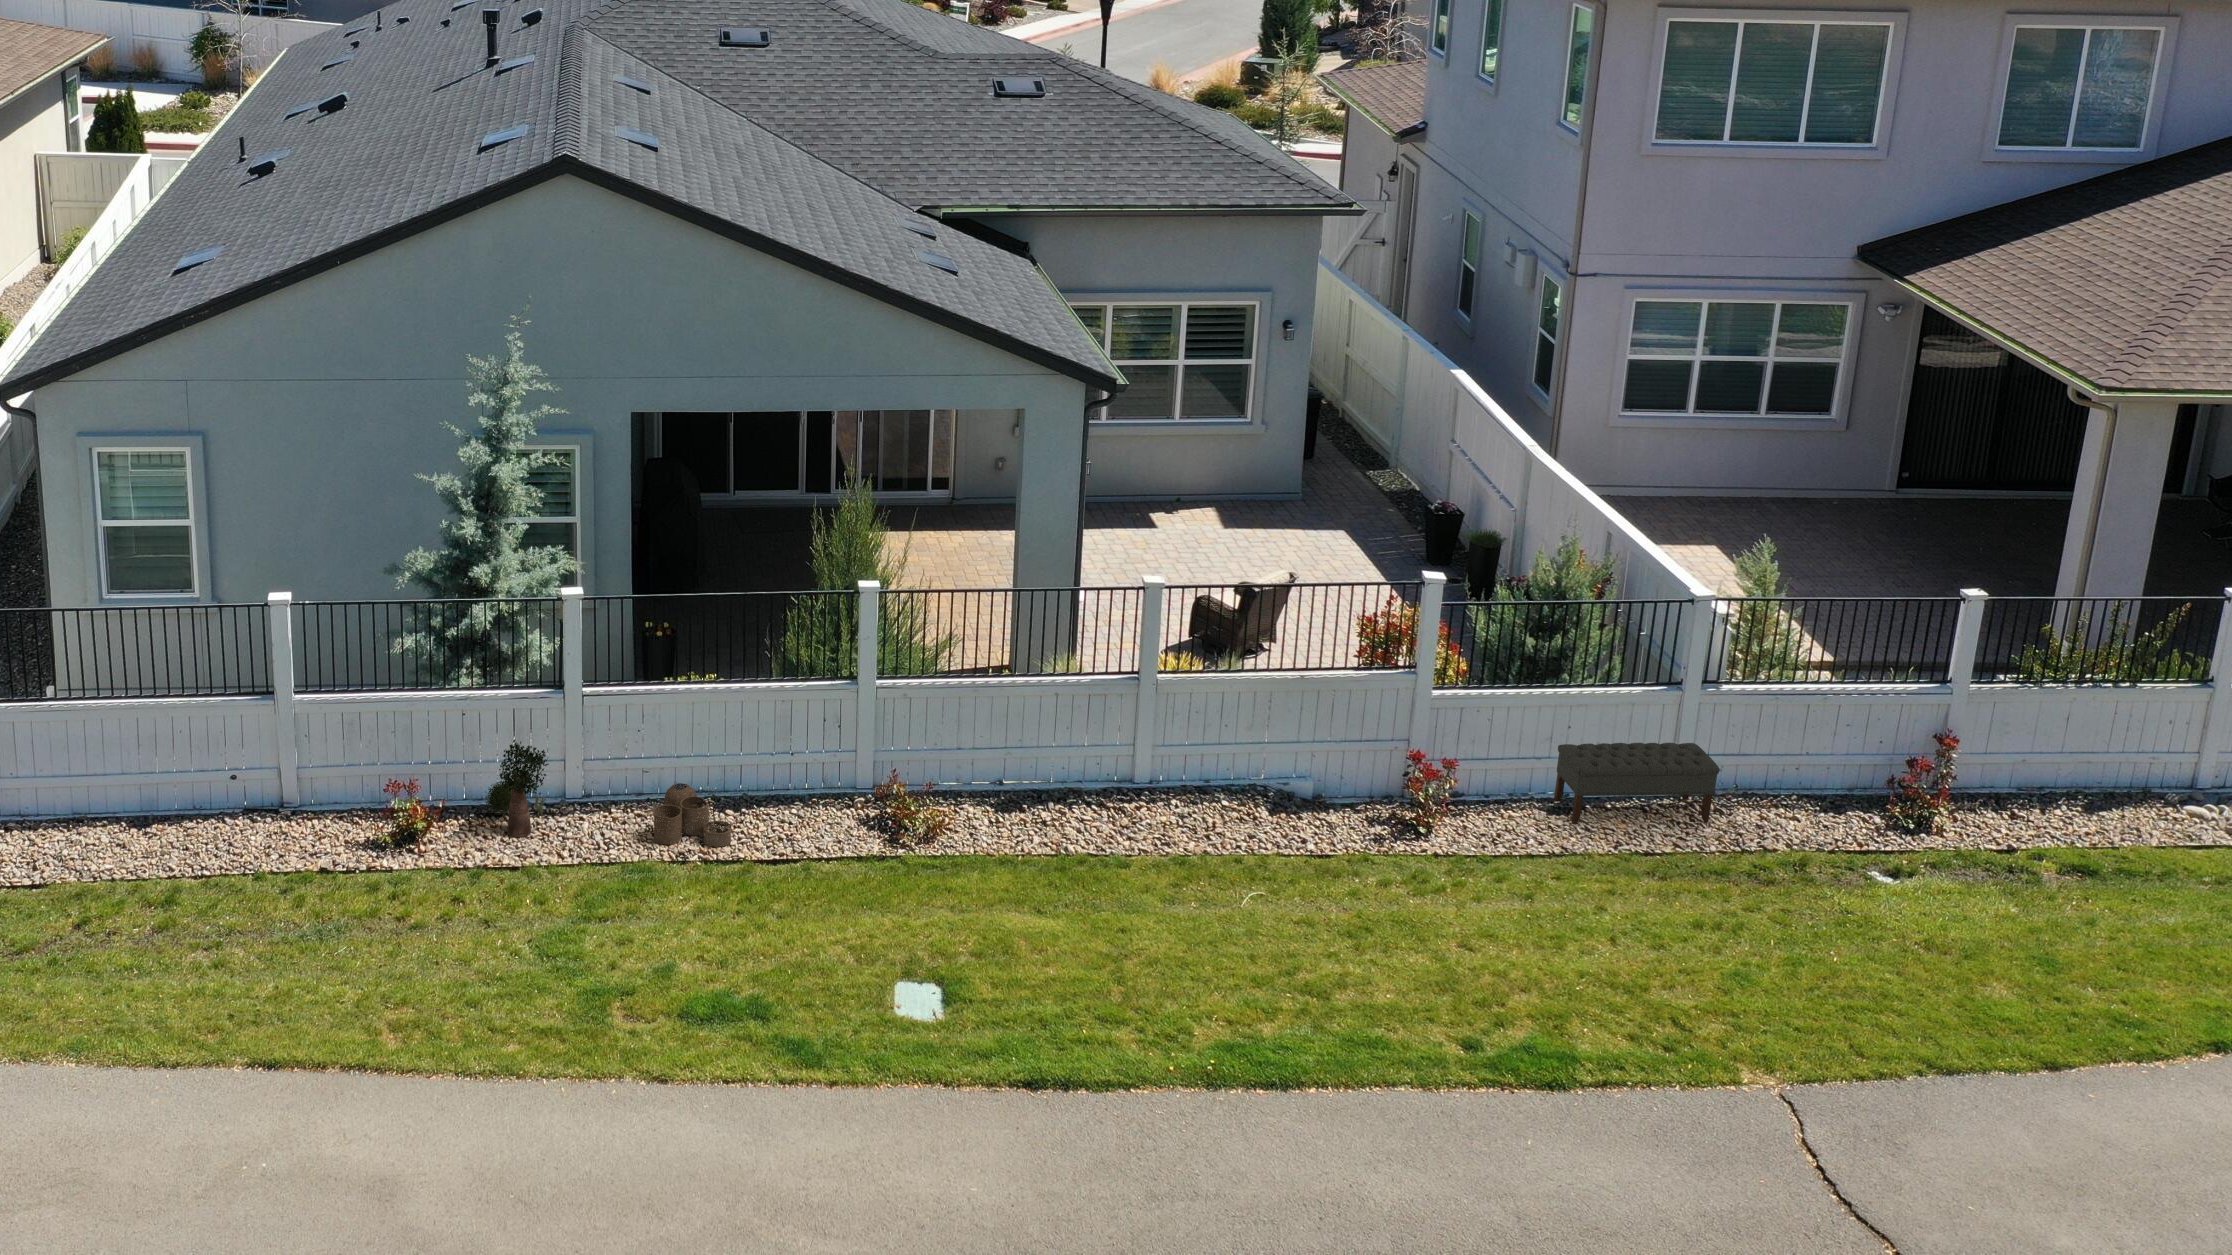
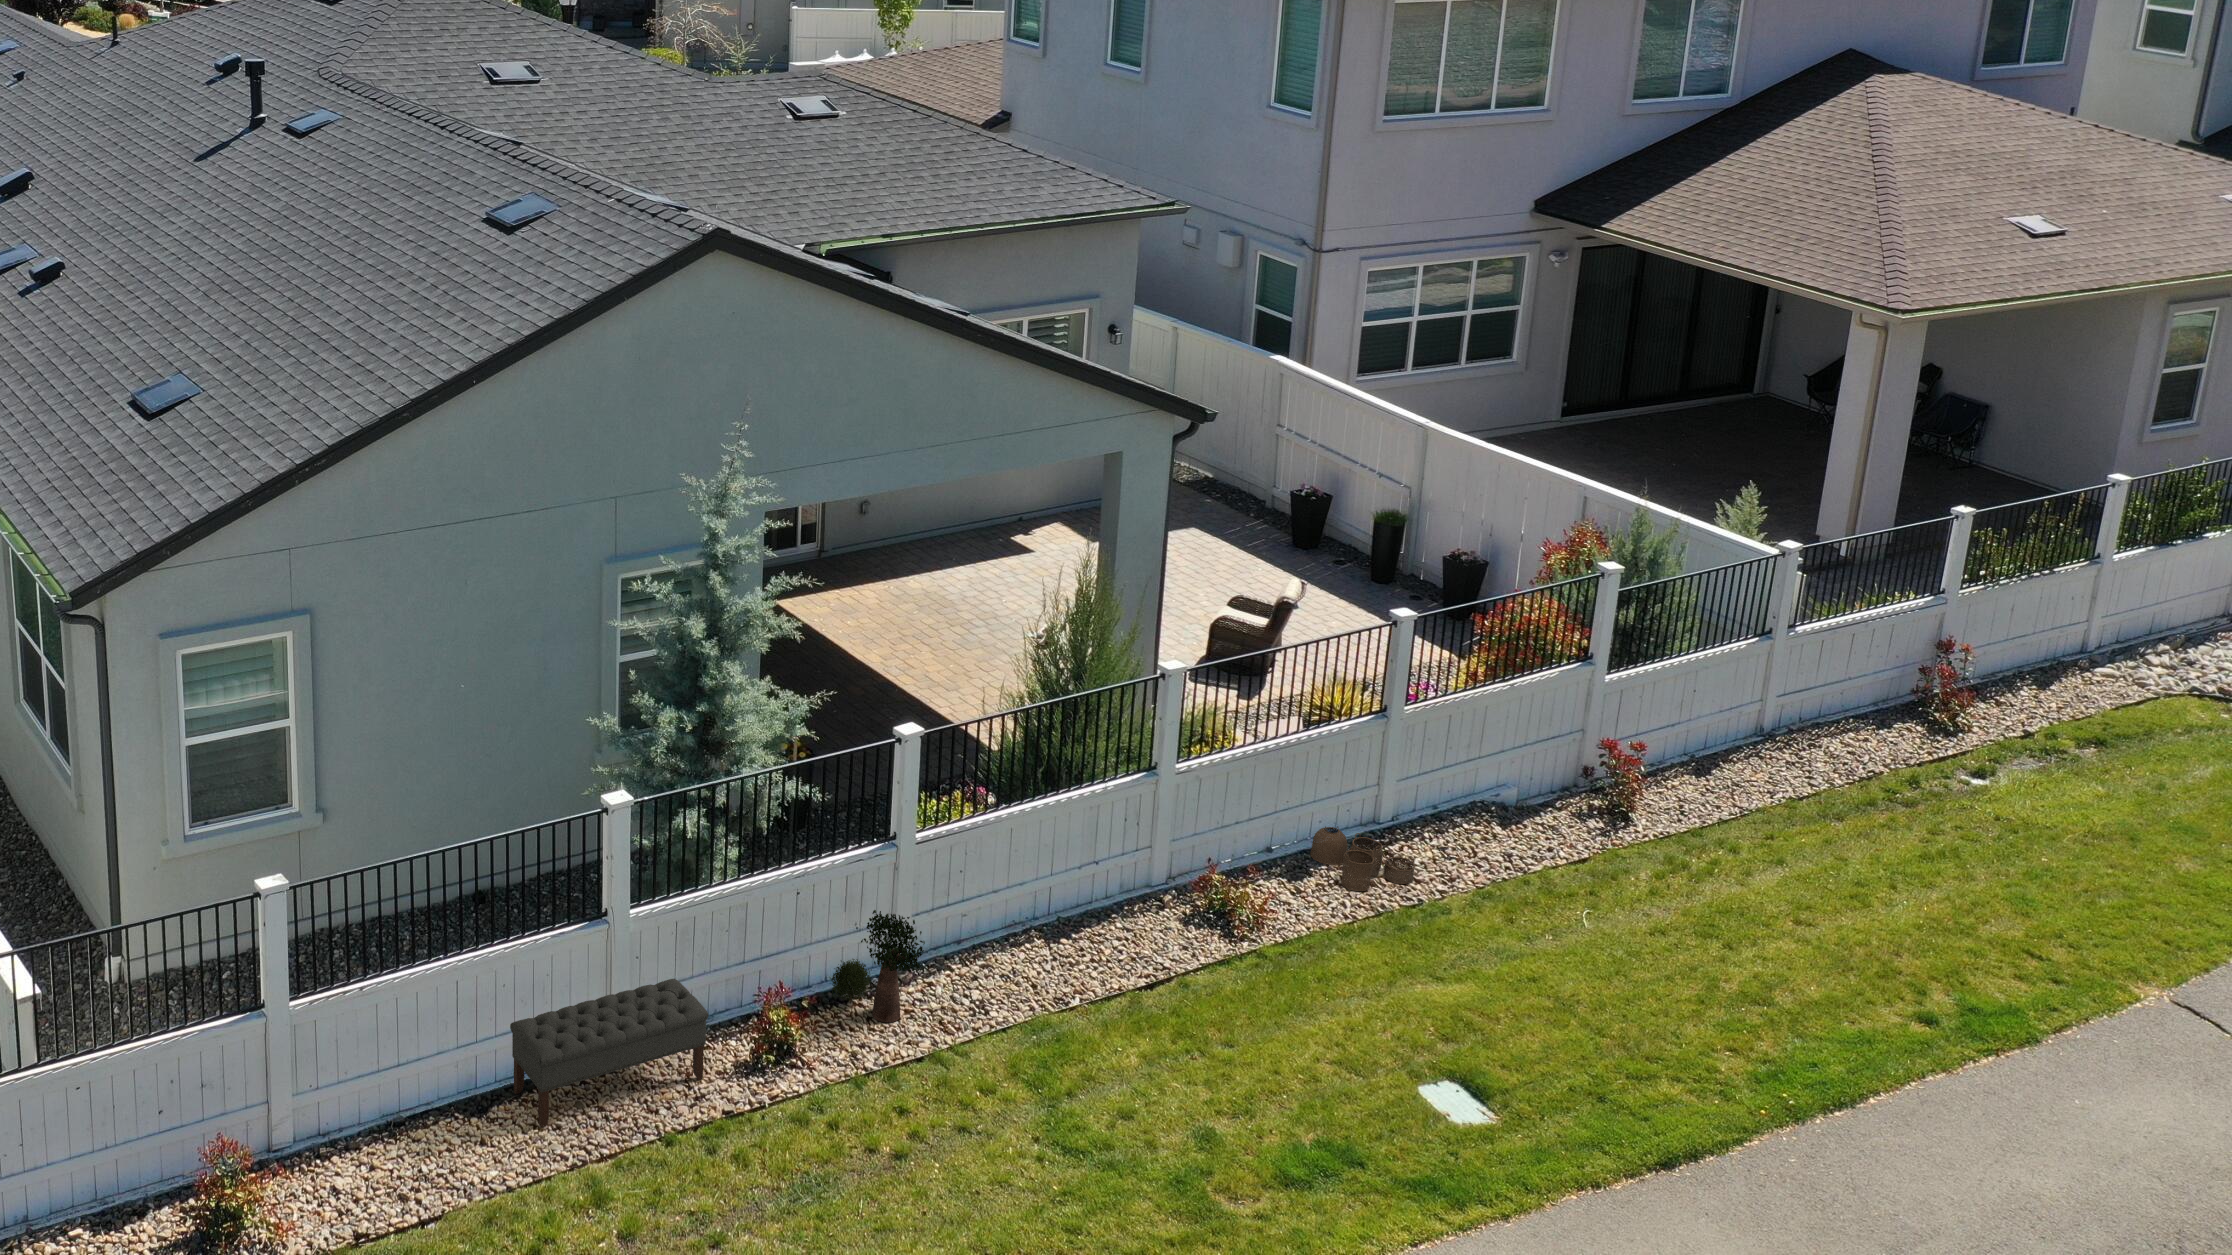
bench: present [1554,743,1720,824] -> present [510,979,709,1127]
woven basket: present [653,783,732,847] -> present [1310,826,1415,891]

